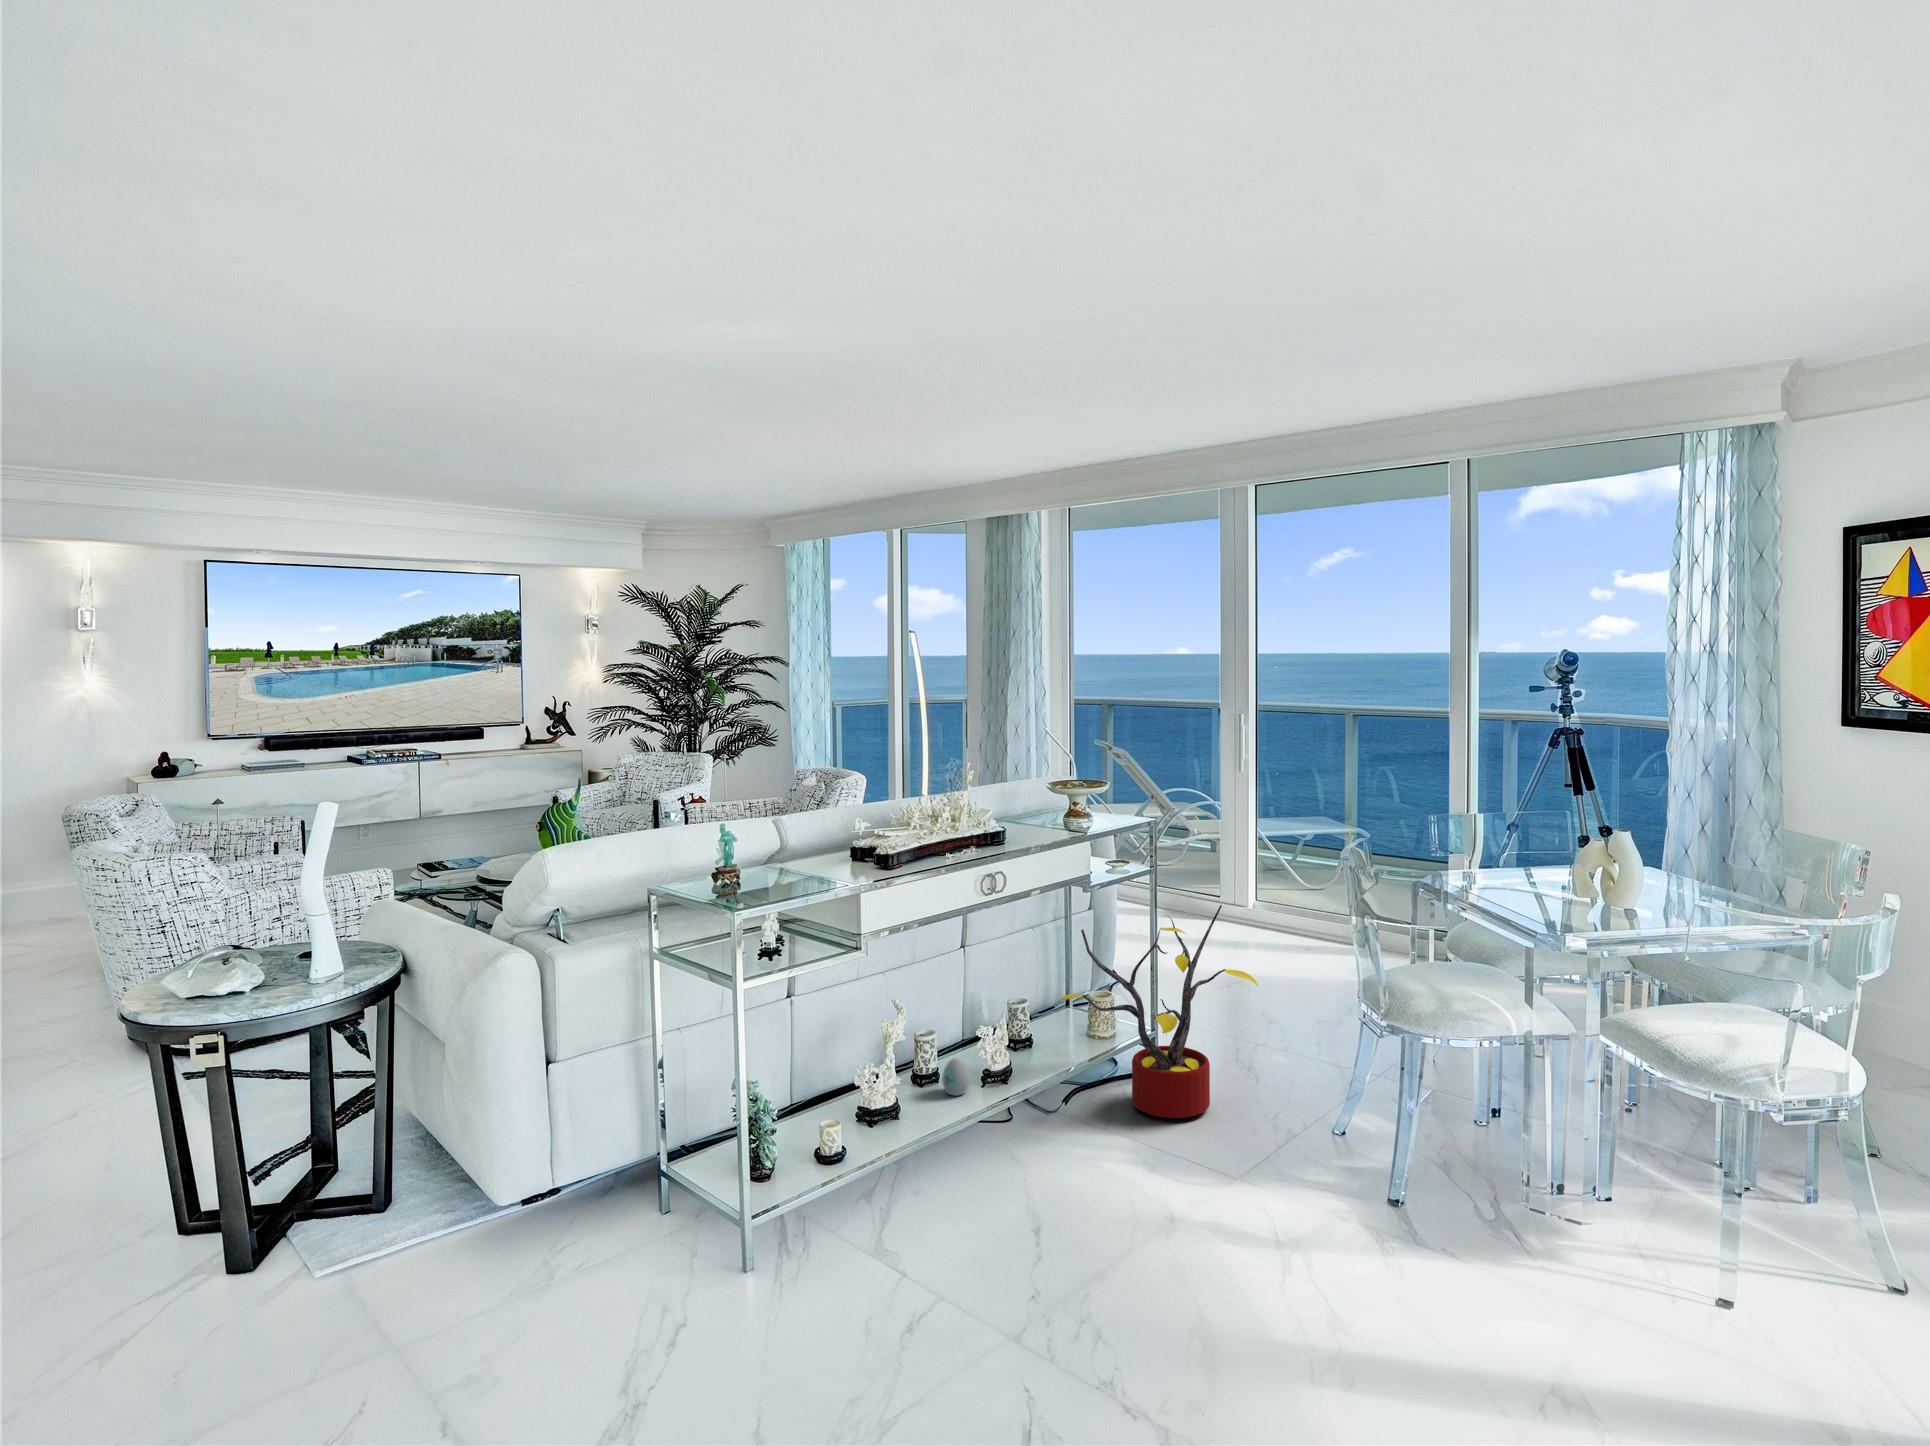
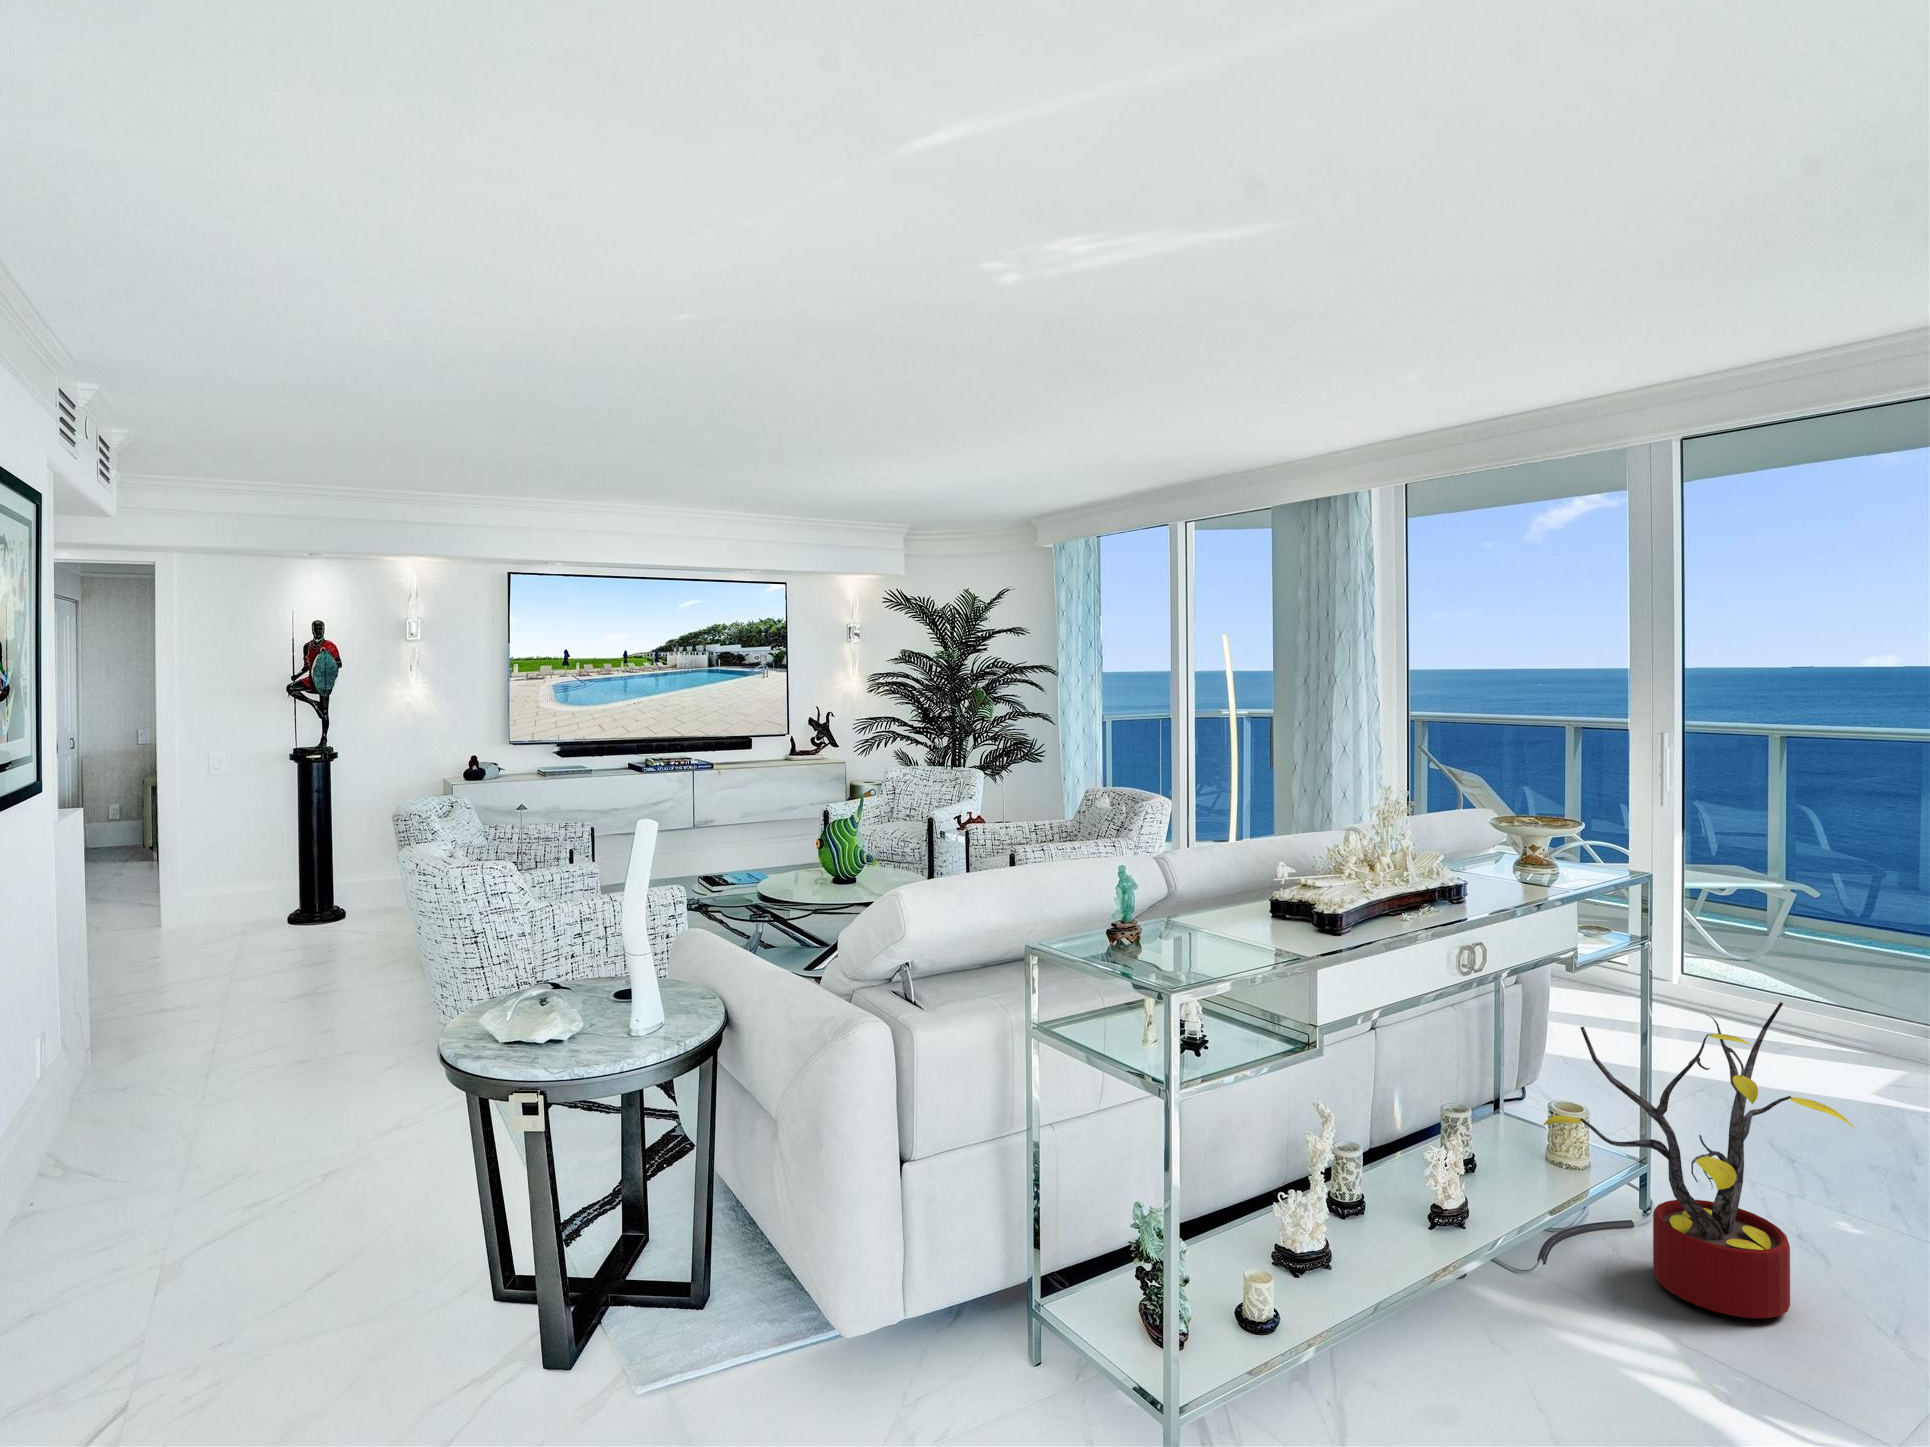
decorative egg: present [942,1058,970,1096] -> none [1388,1194,1430,1248]

